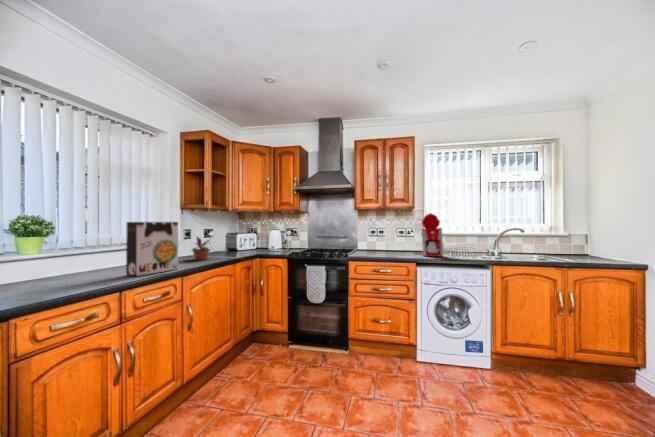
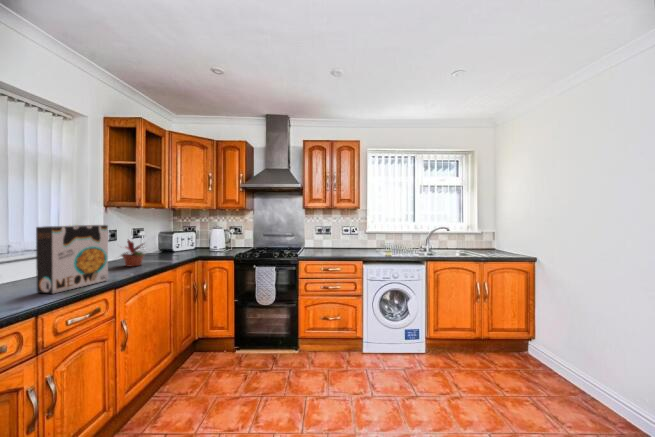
coffee maker: present [417,213,443,257] -> none [360,214,386,255]

